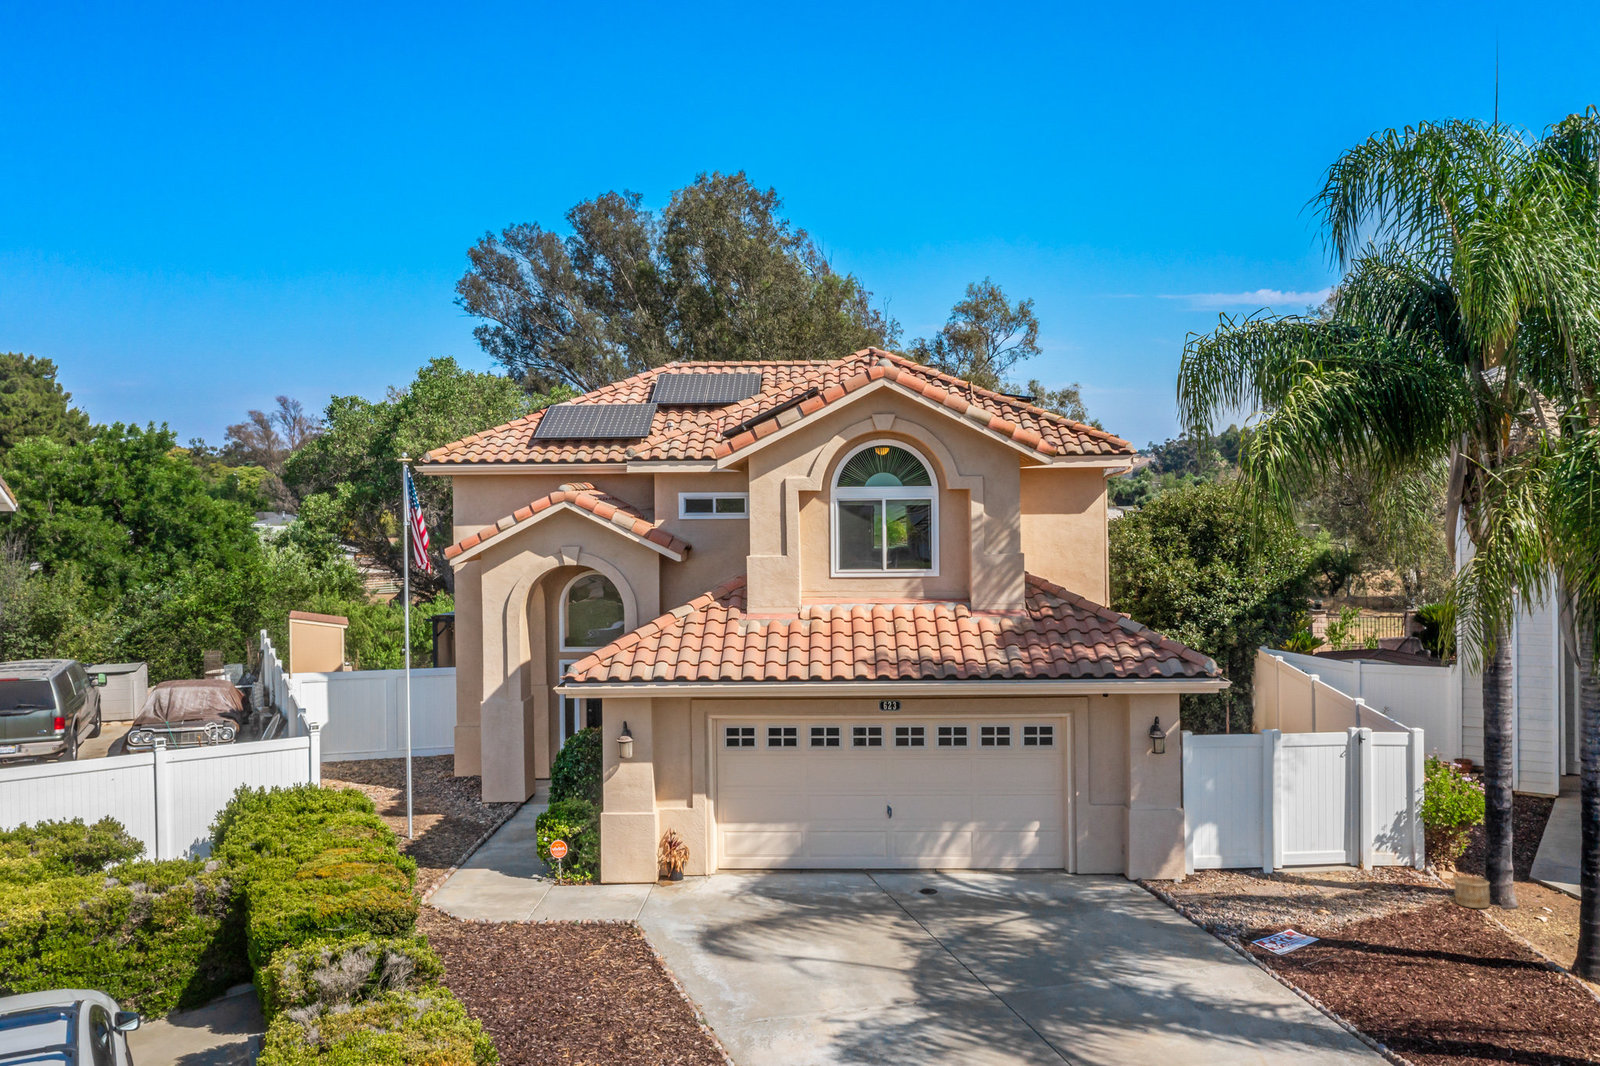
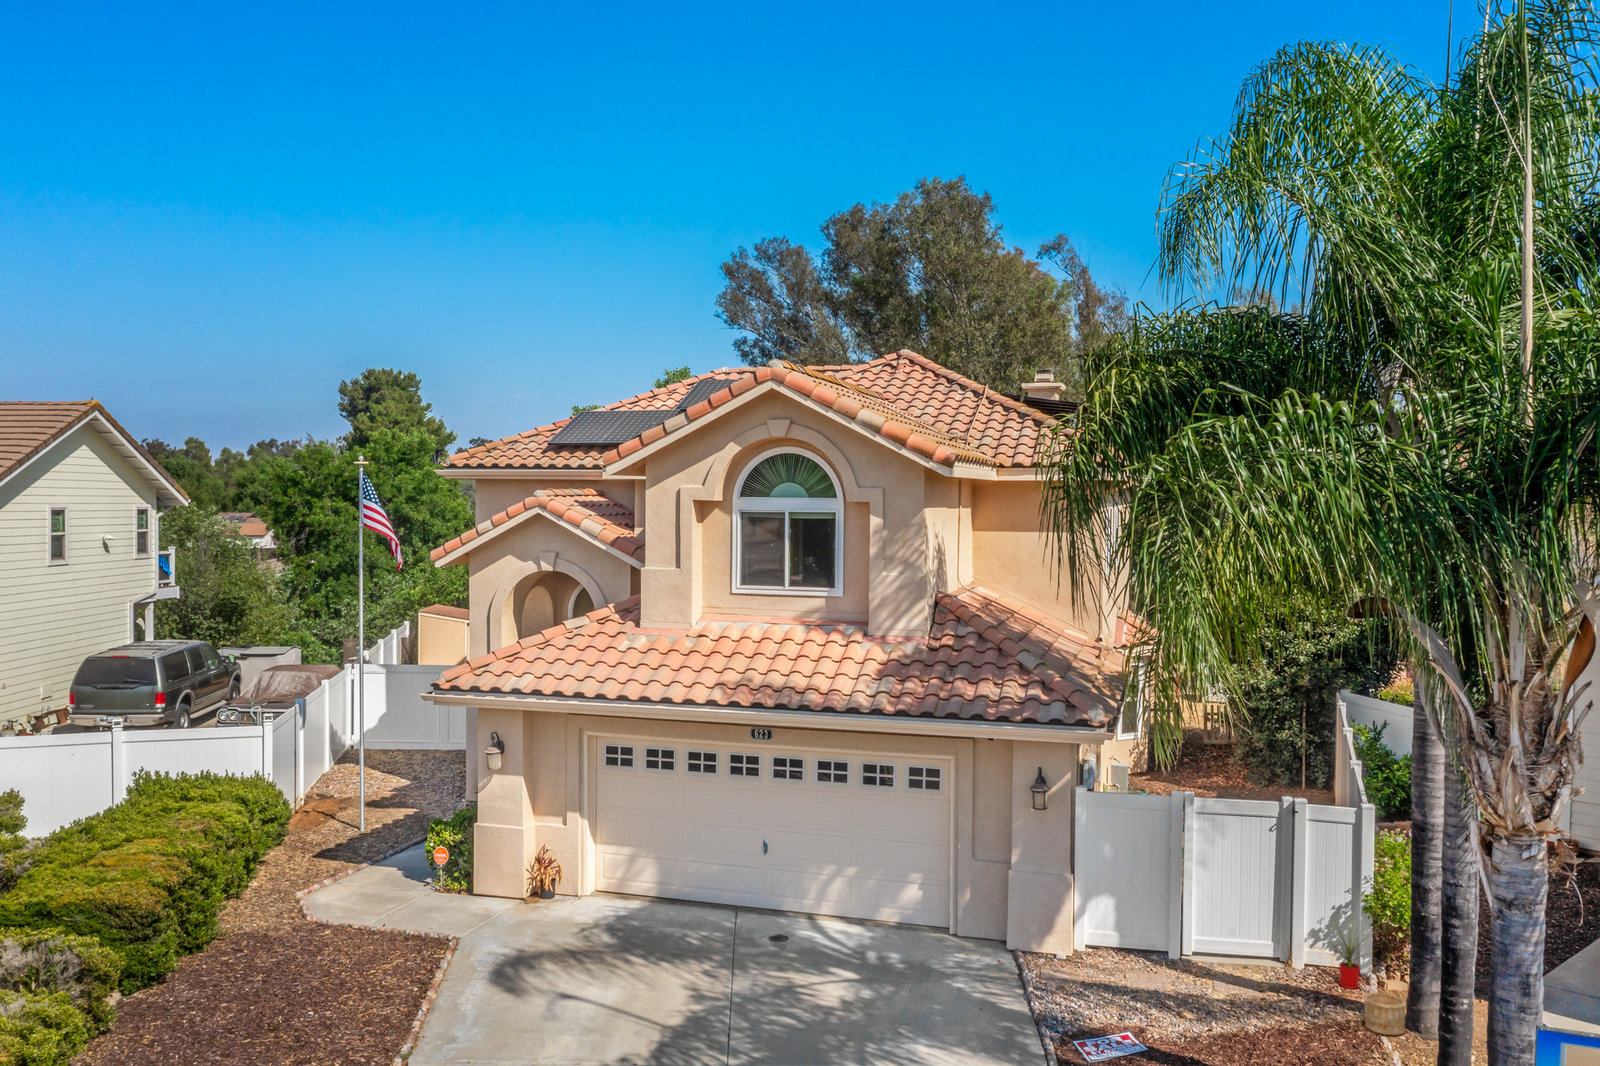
house plant: none [1389,821,1437,881] -> present [1332,923,1363,989]

